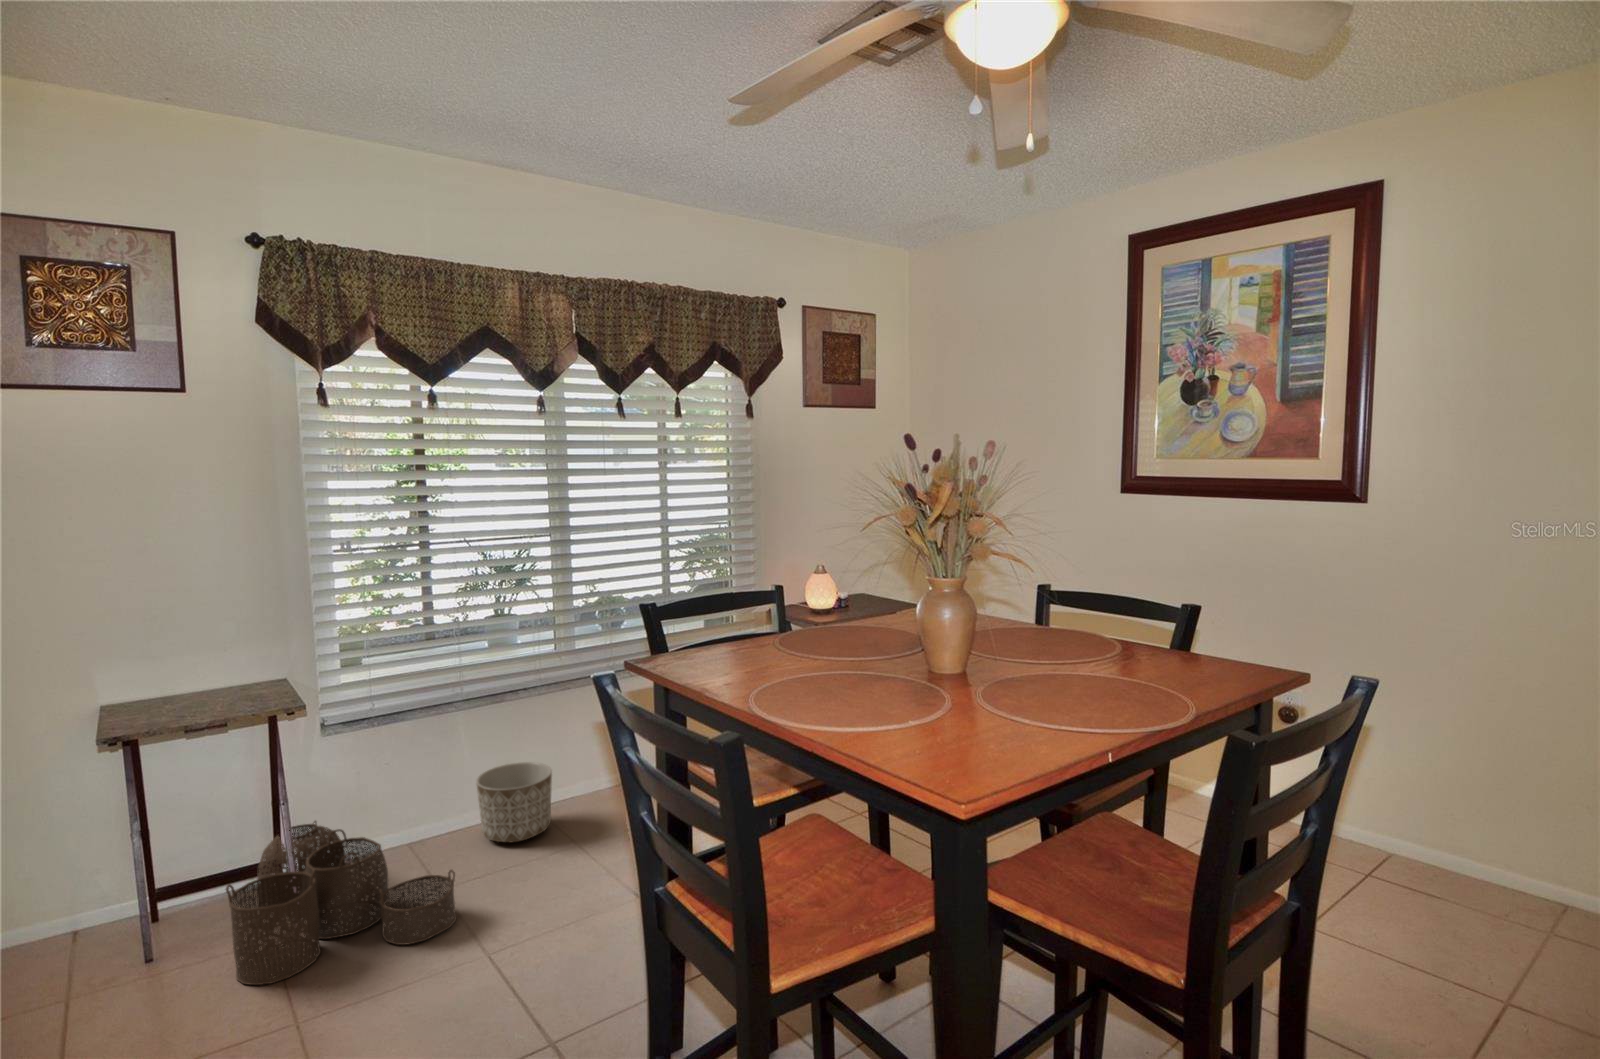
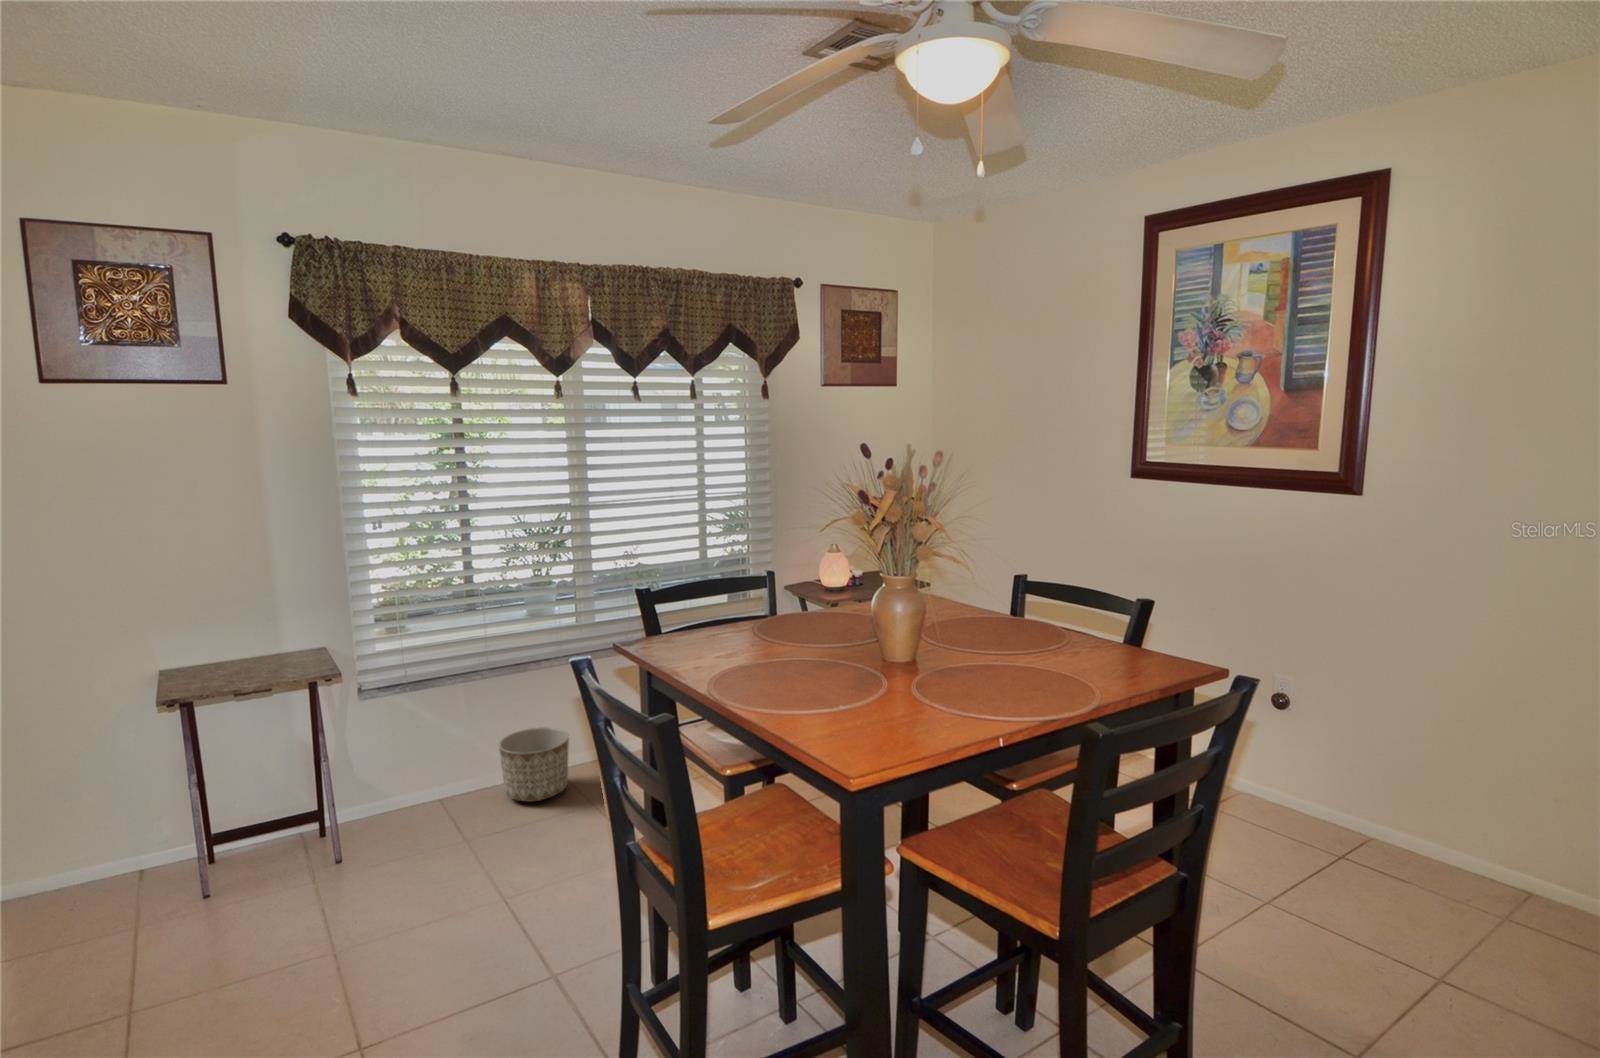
woven basket: present [226,821,456,985] -> none [271,777,477,923]

